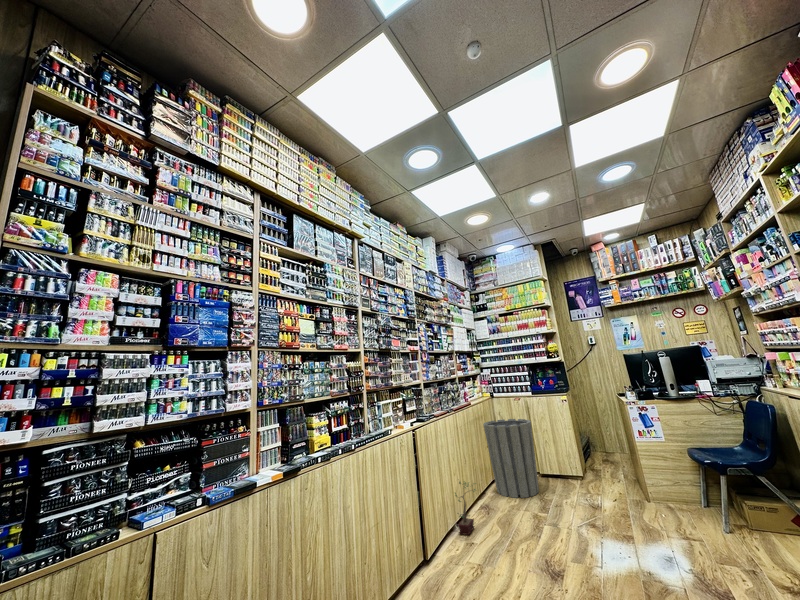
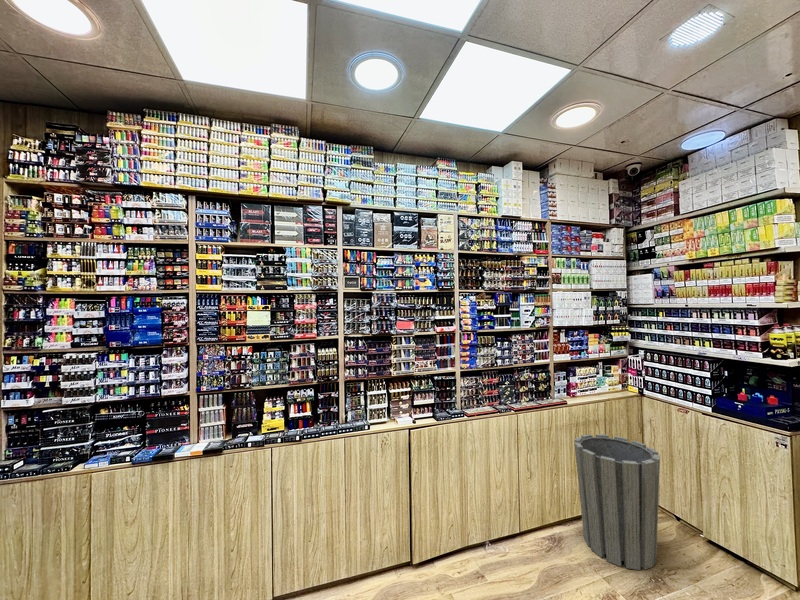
potted plant: present [455,482,476,535] -> none [456,500,506,570]

